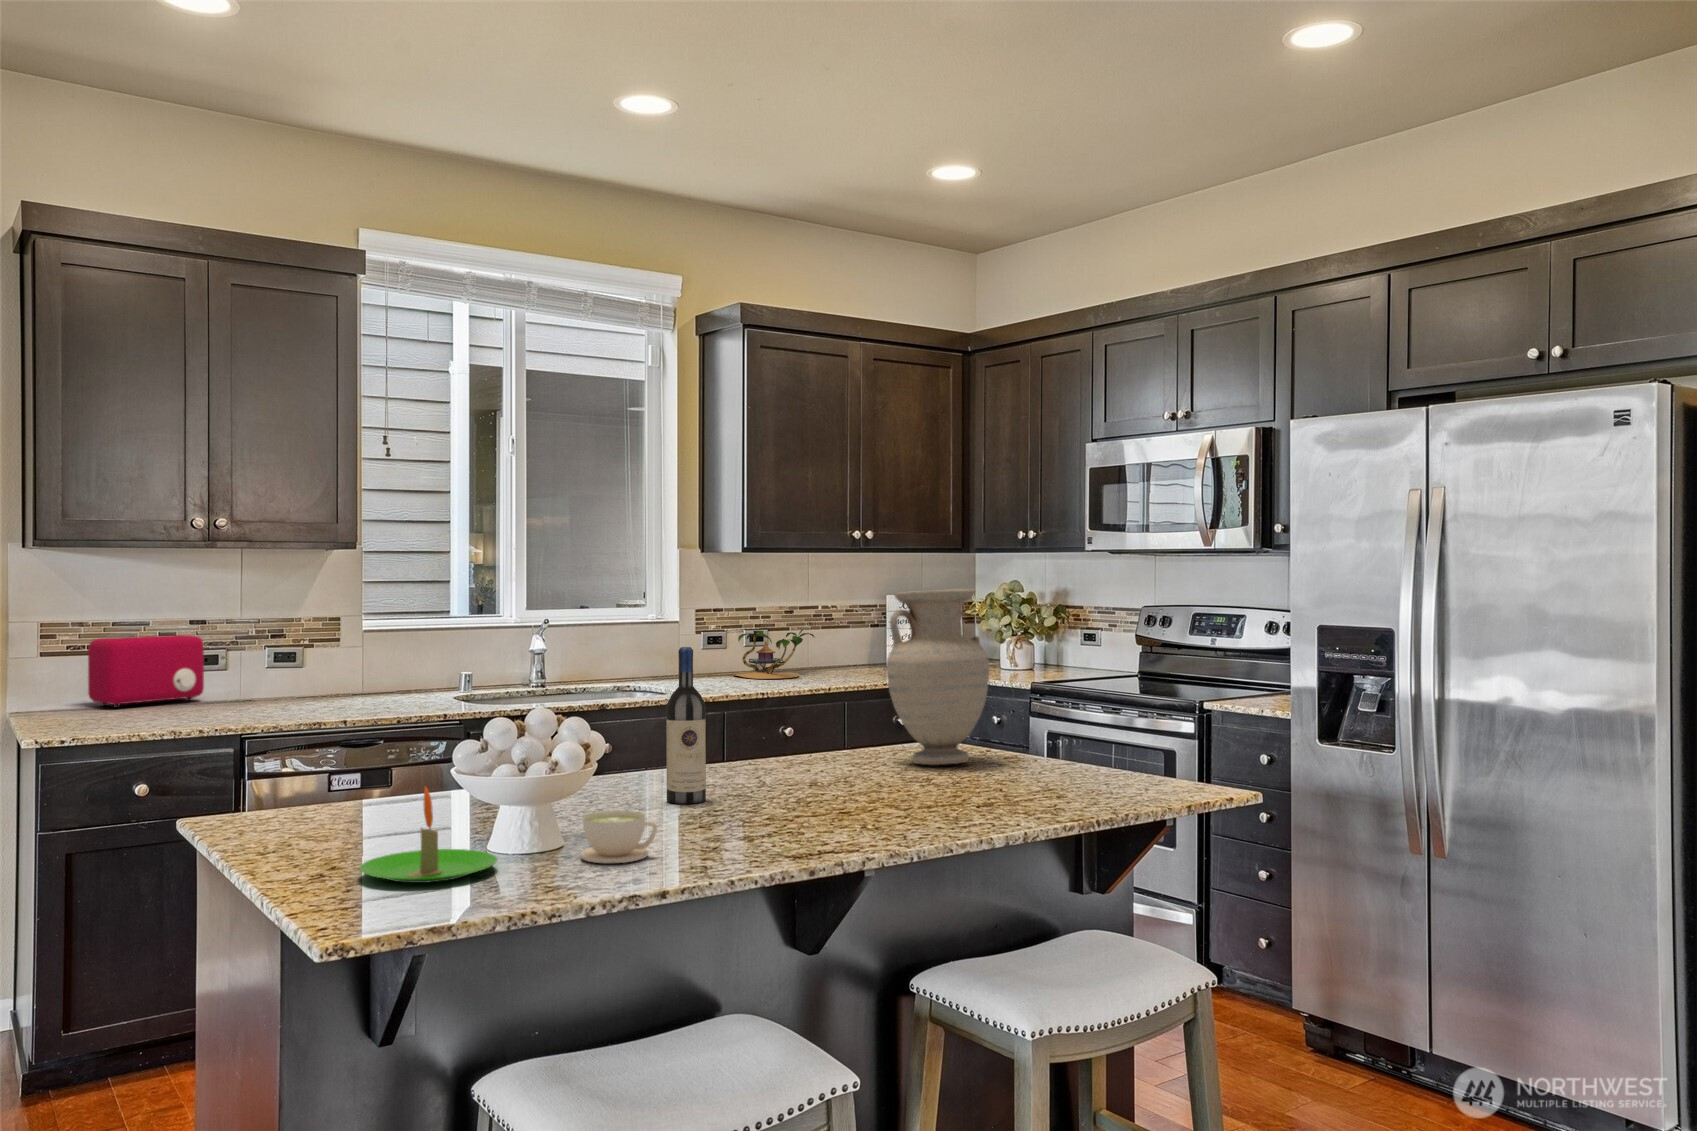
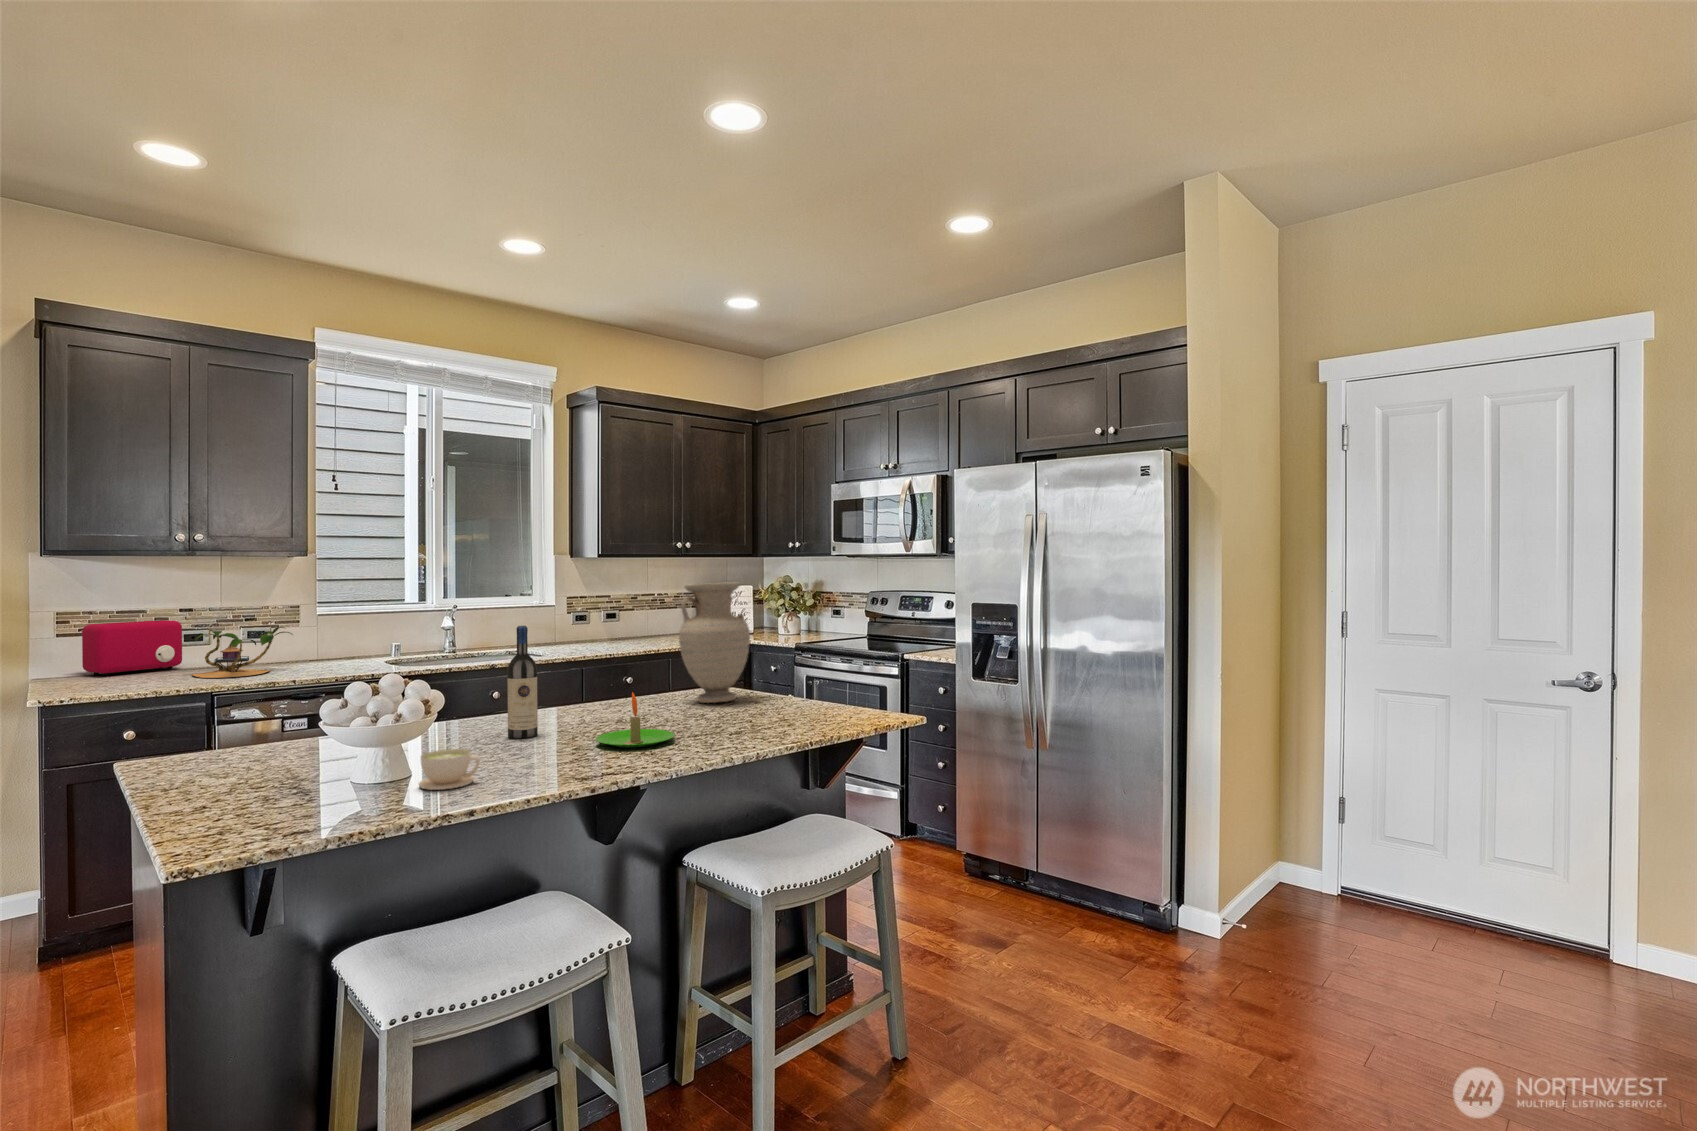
plant: present [734,628,814,679] -> present [192,627,292,678]
candle: present [359,787,497,883] -> present [596,692,675,748]

